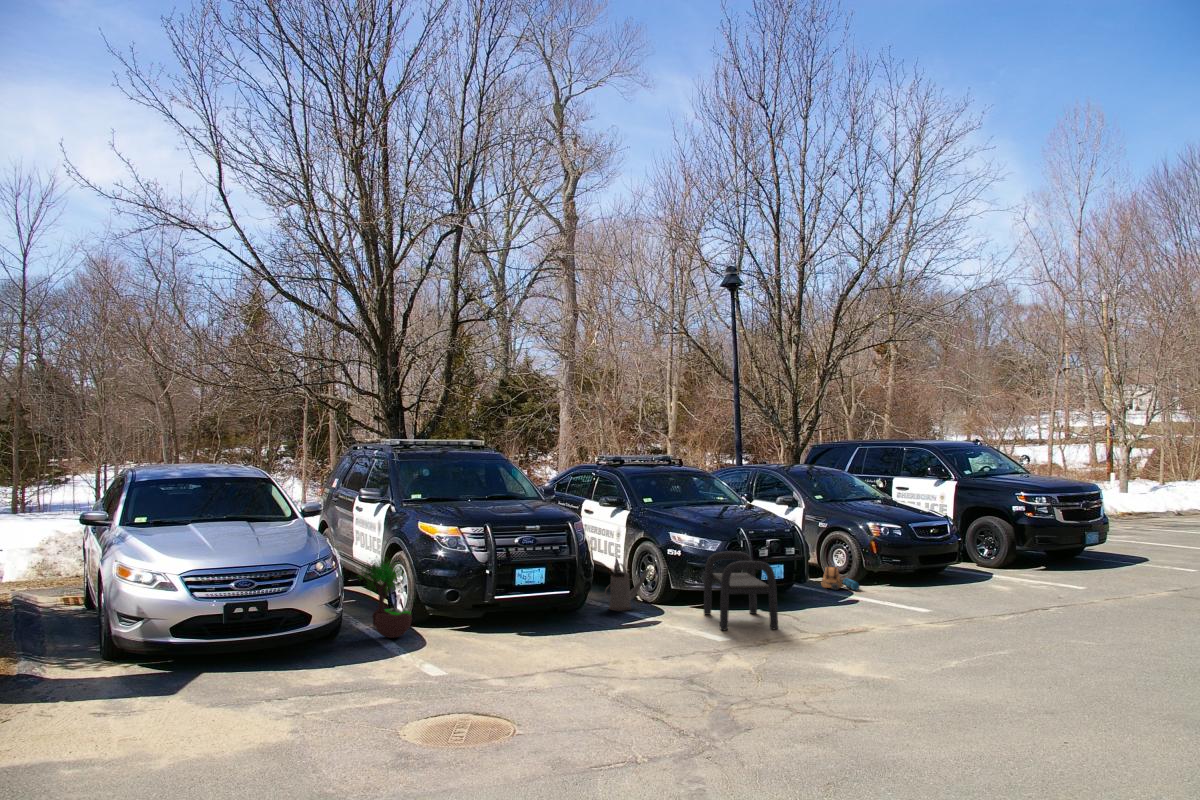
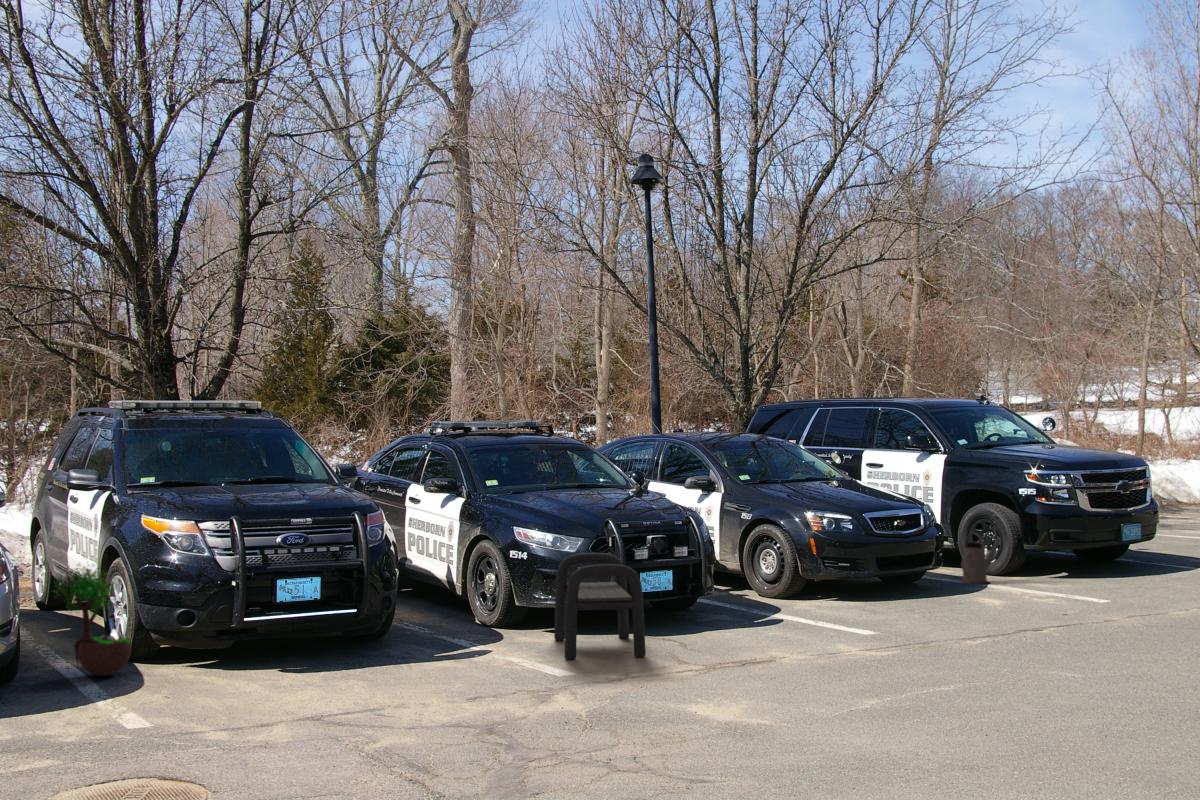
watering can: present [605,563,649,611] -> present [961,533,999,584]
backpack: present [822,564,860,590] -> none [740,569,790,606]

